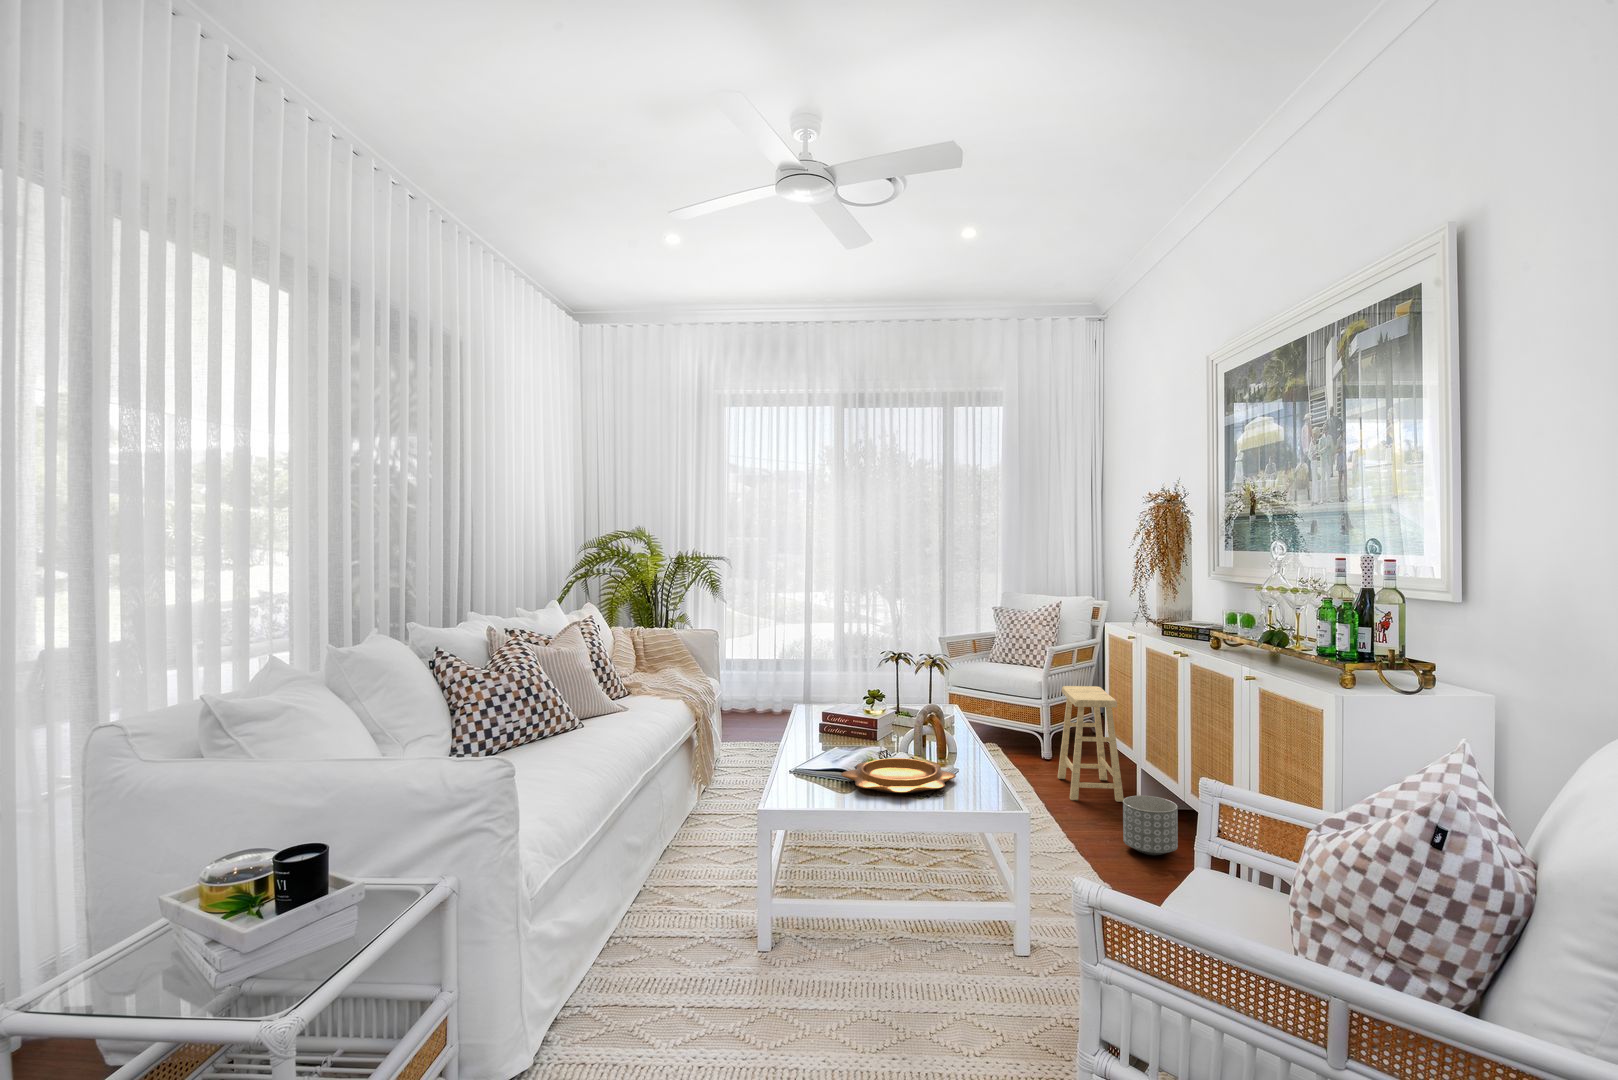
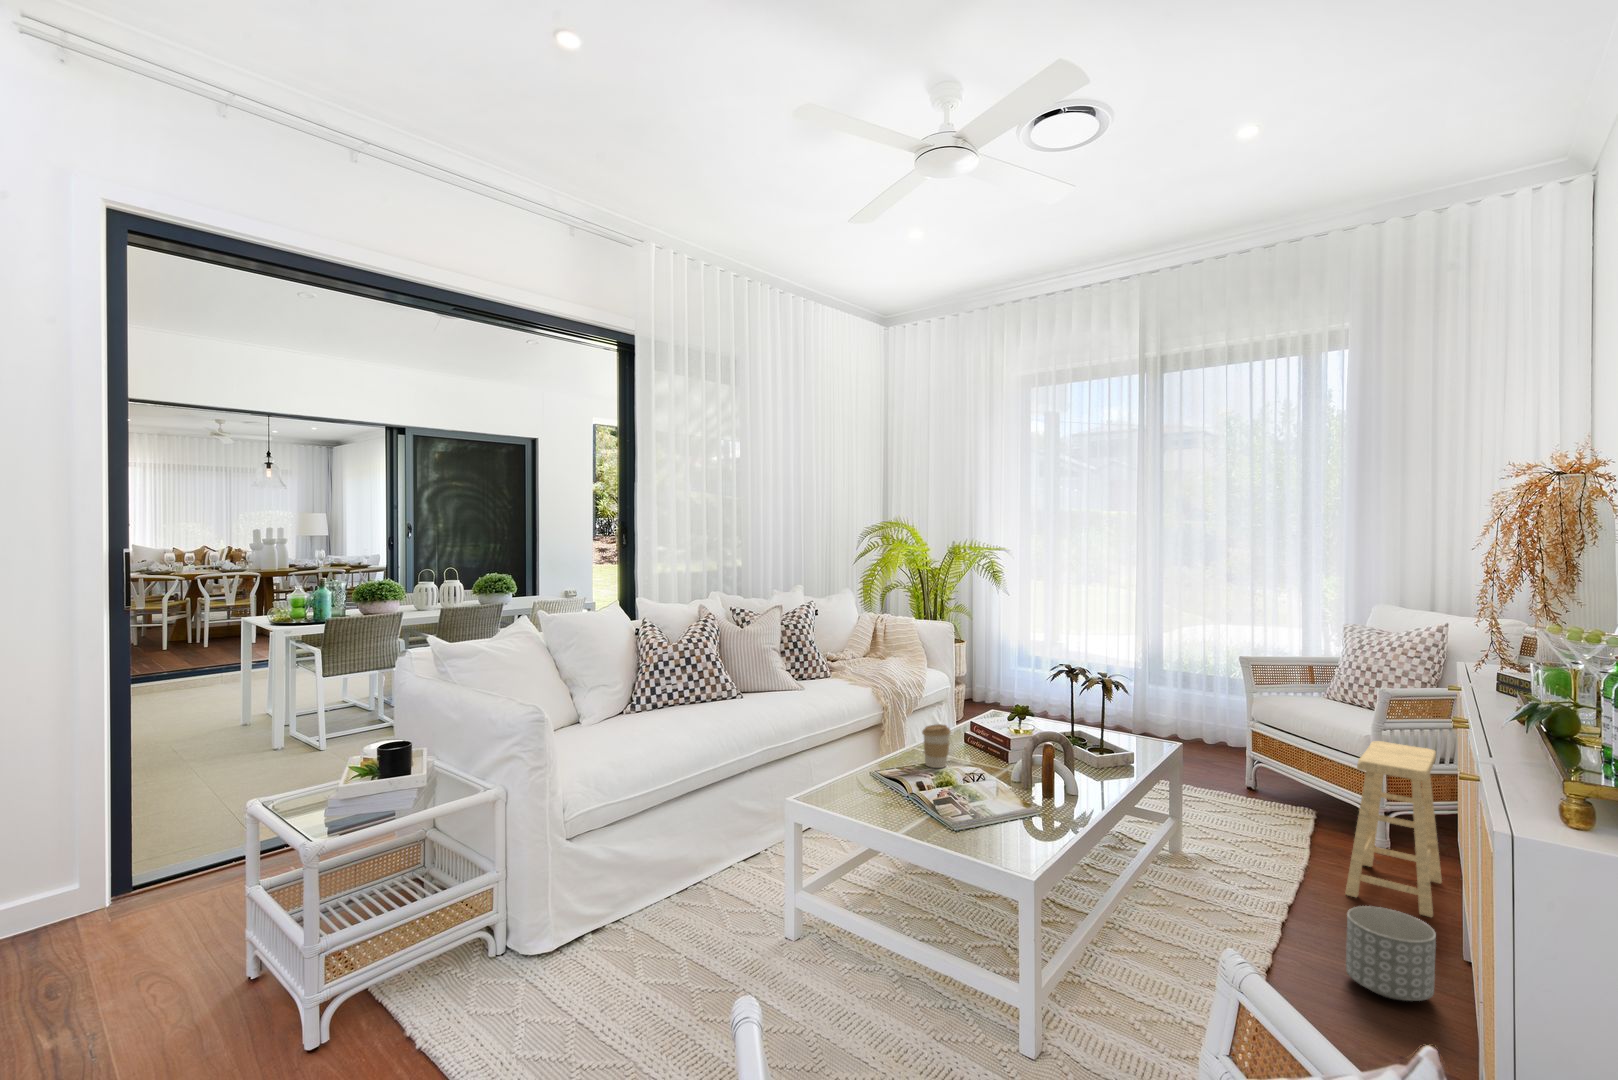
coffee cup: none [811,717,837,757] -> present [922,724,951,768]
decorative bowl: present [841,758,956,793] -> none [900,780,1027,824]

